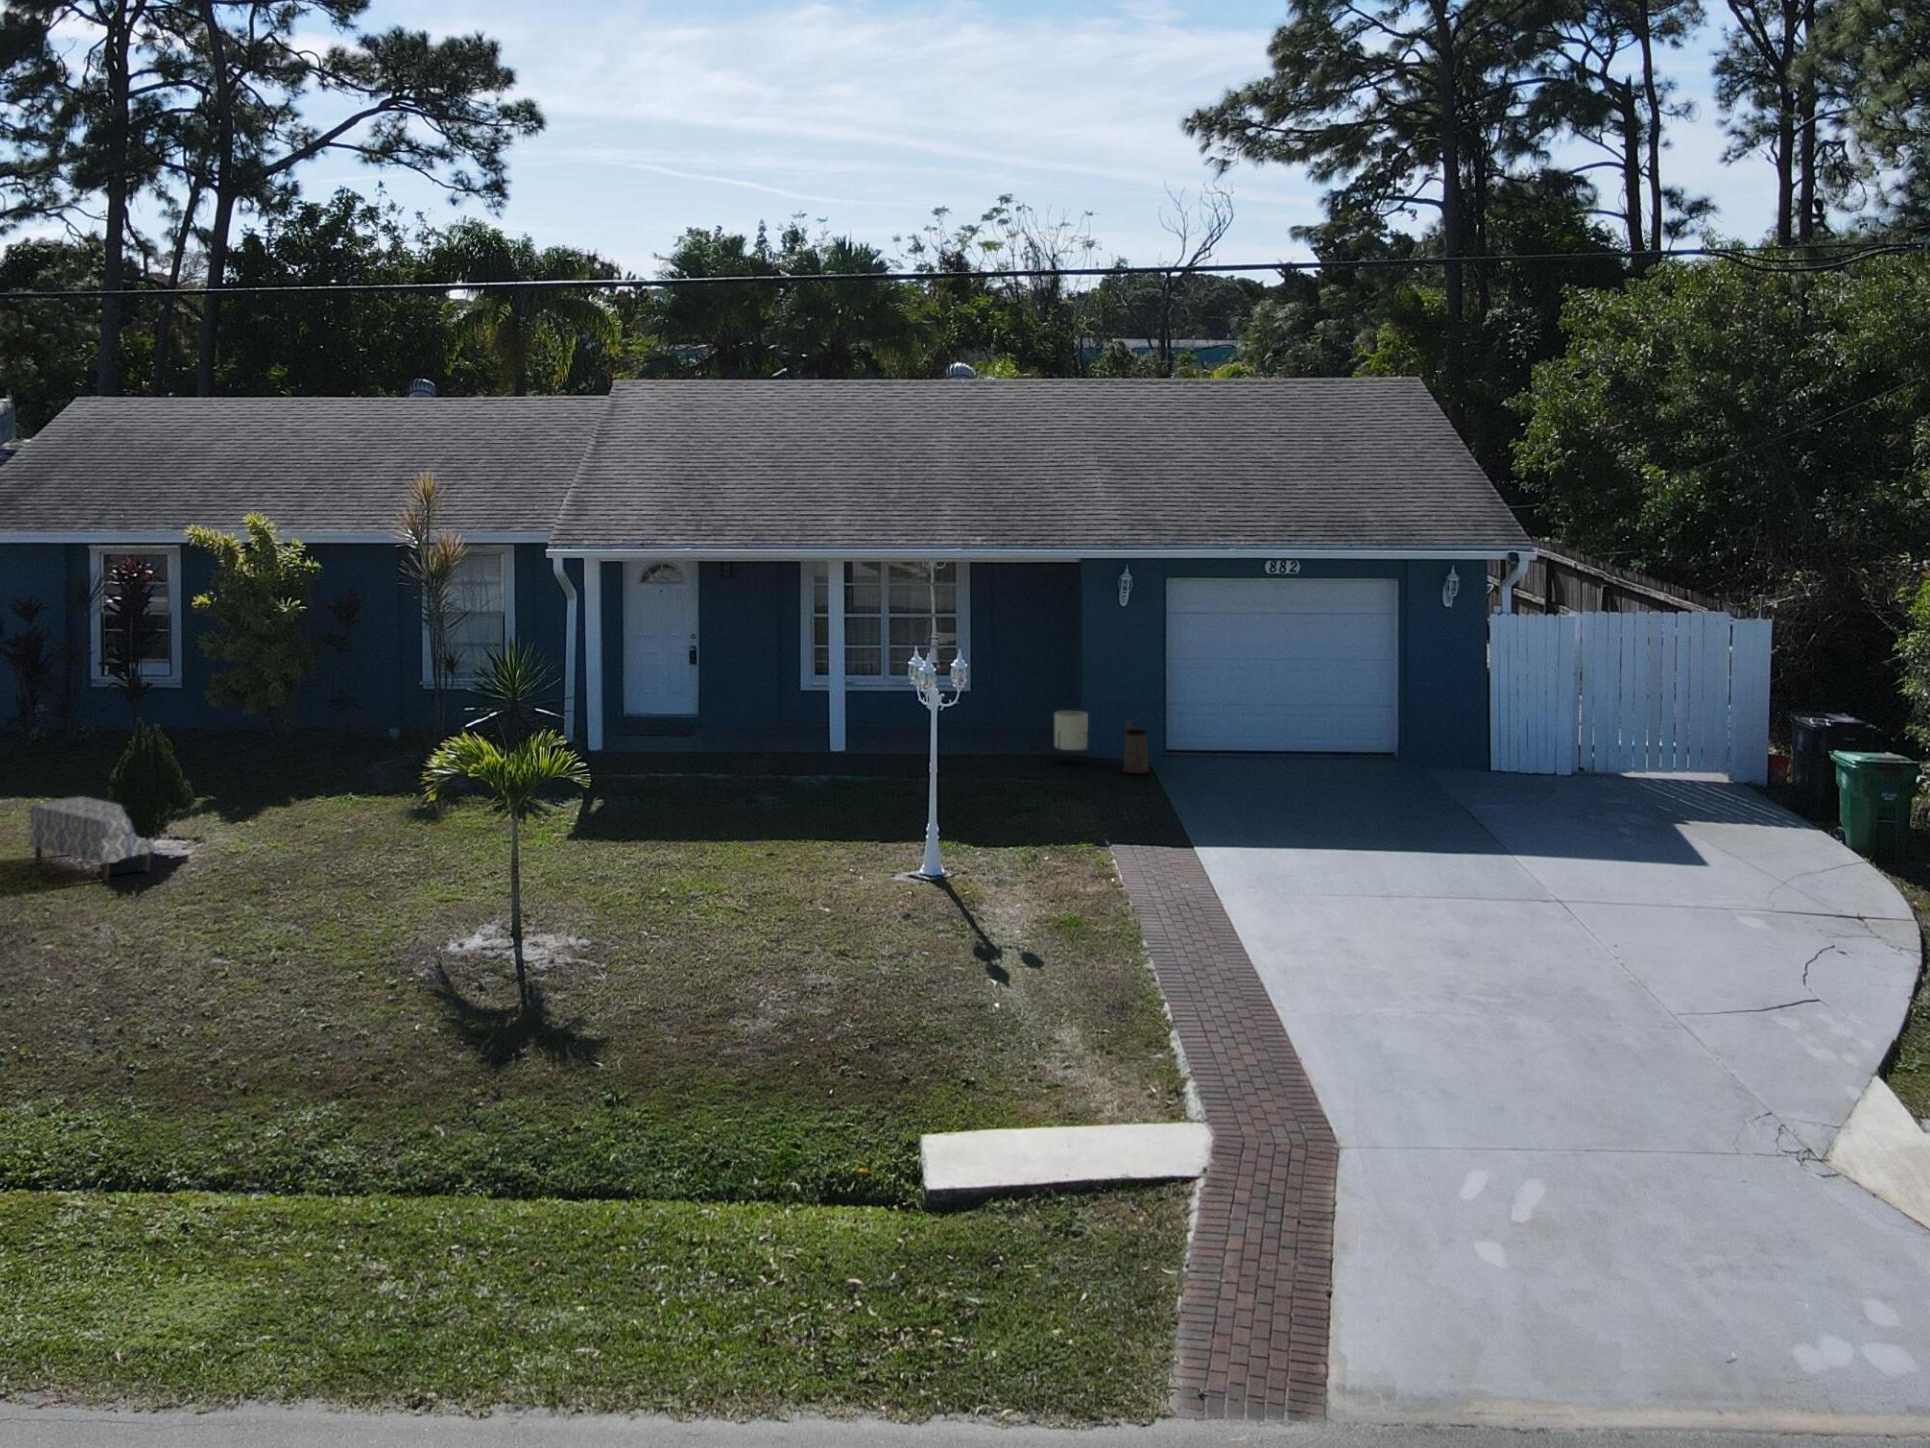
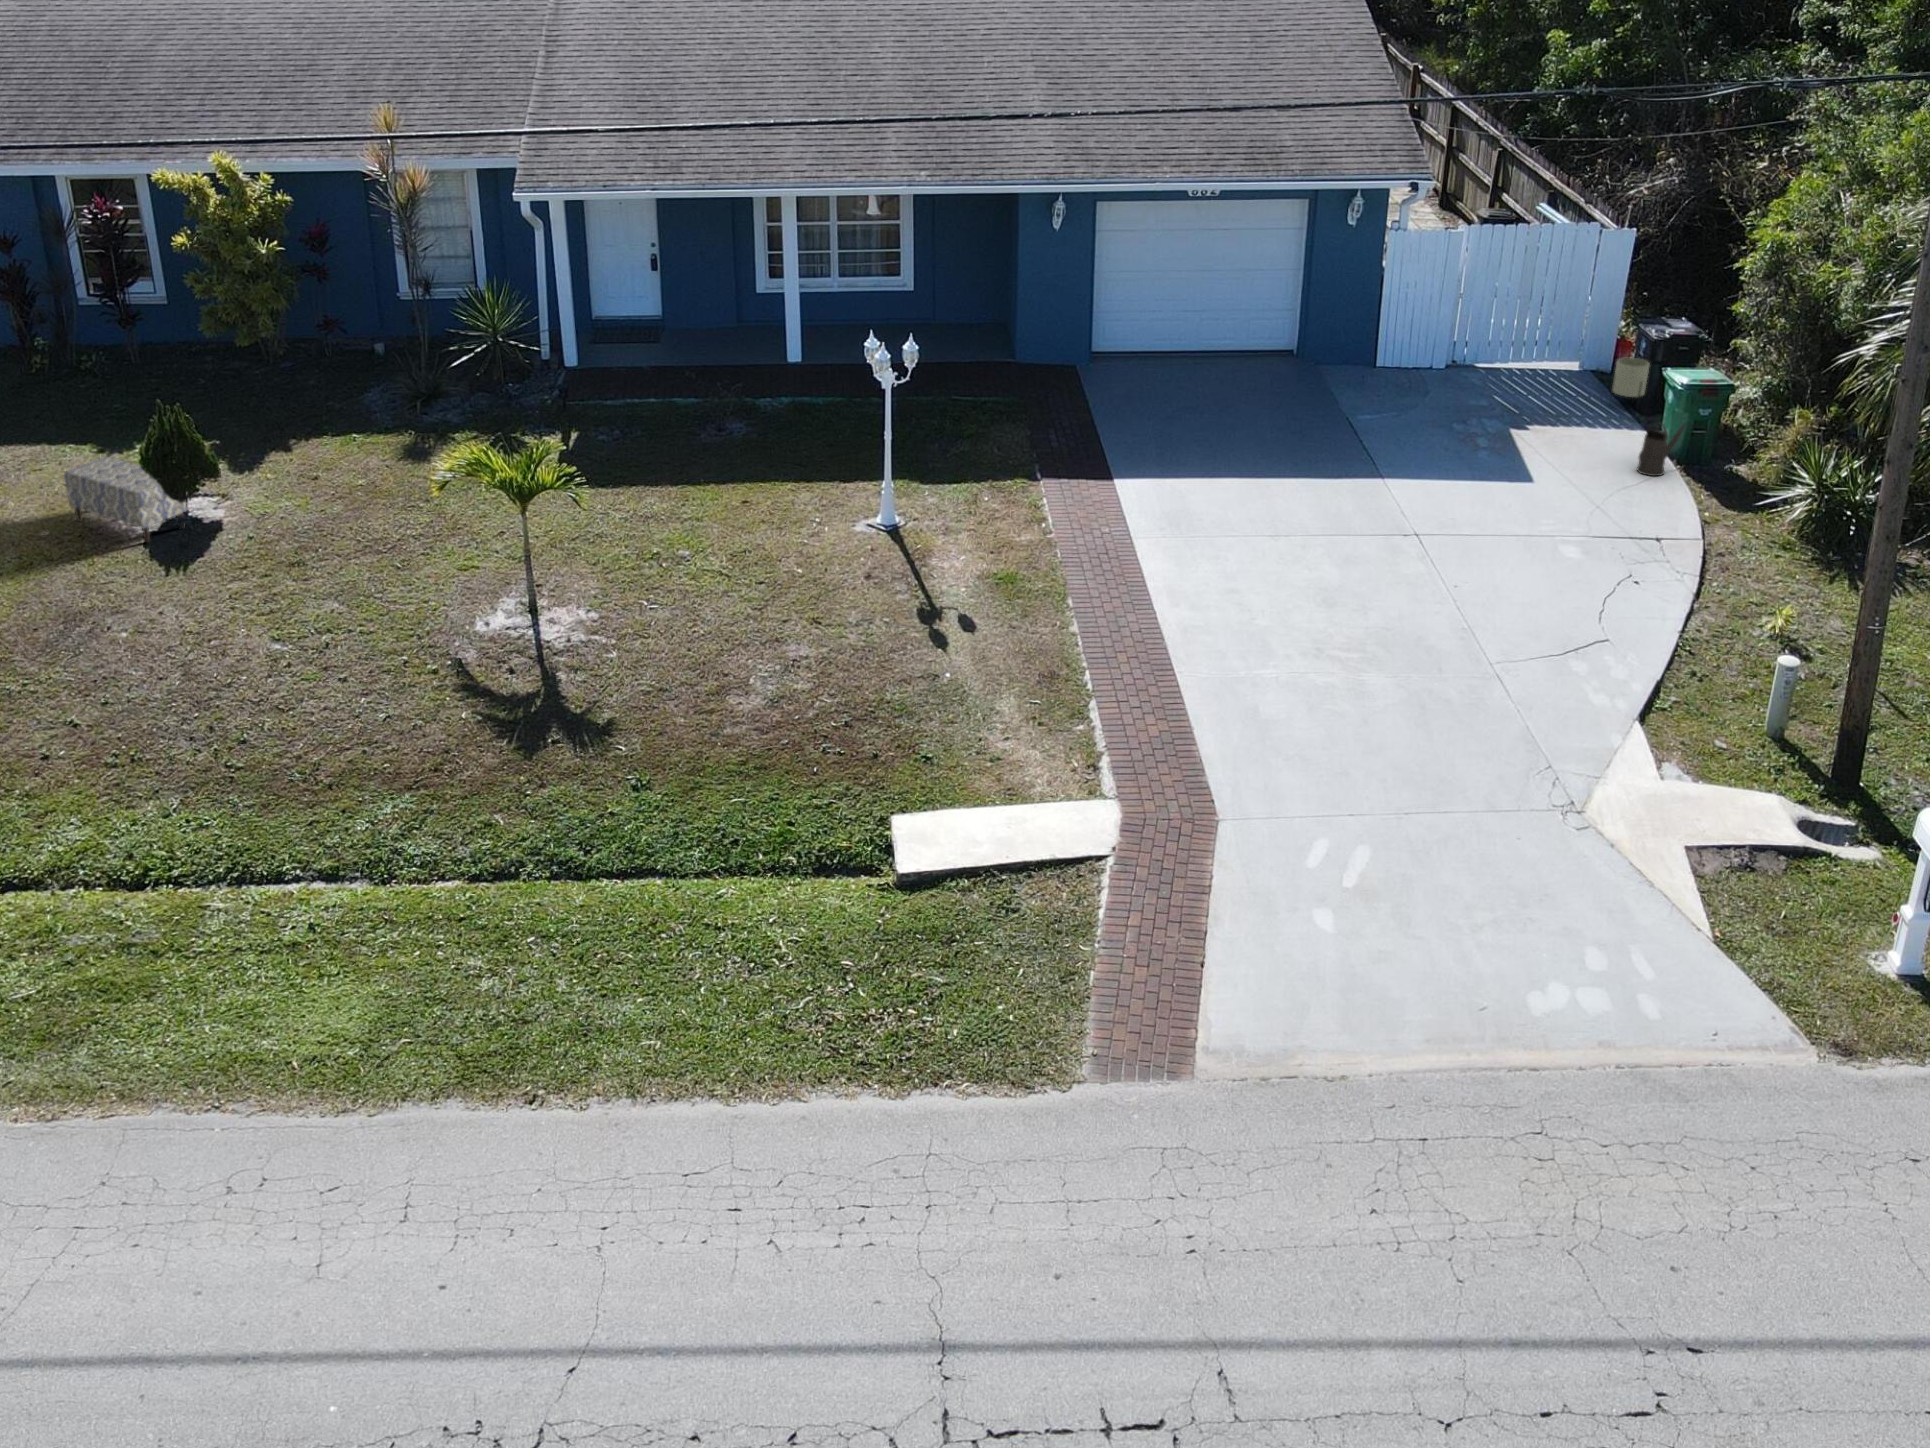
planter: present [1054,711,1088,761] -> present [1610,357,1650,402]
watering can: present [1123,719,1150,773] -> present [1636,423,1686,476]

